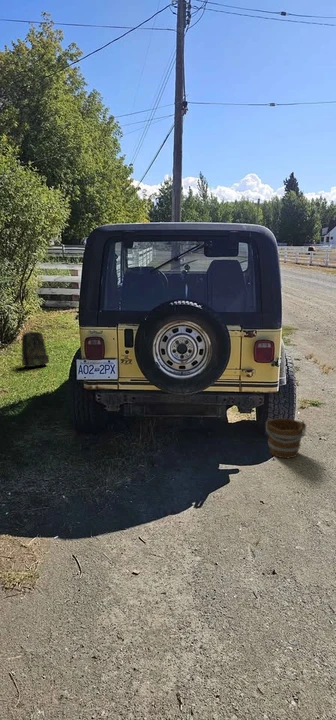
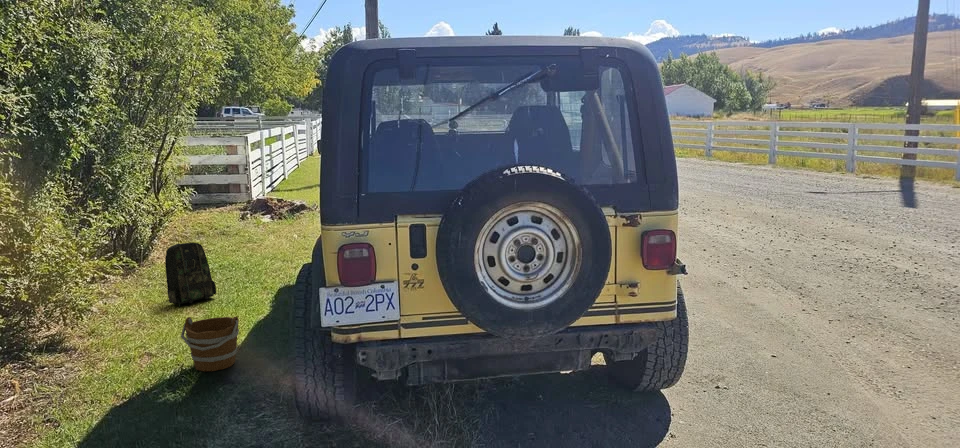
bucket: present [266,418,306,458] -> present [181,317,239,371]

